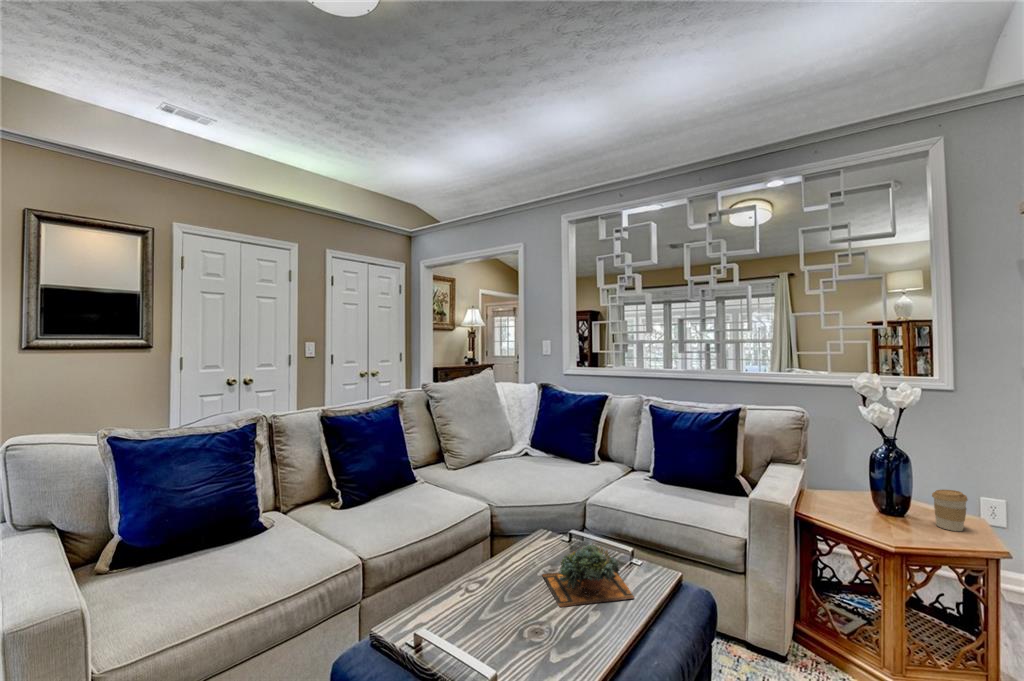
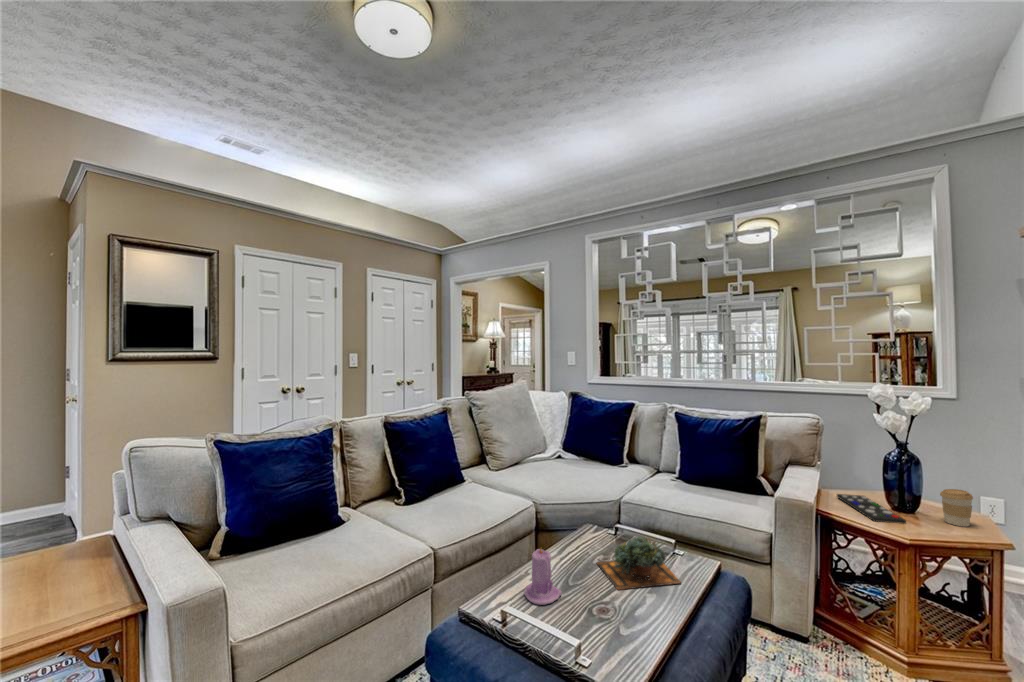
remote control: none [821,495,894,529] -> present [837,494,906,524]
candle: none [450,557,493,626] -> present [524,549,562,605]

